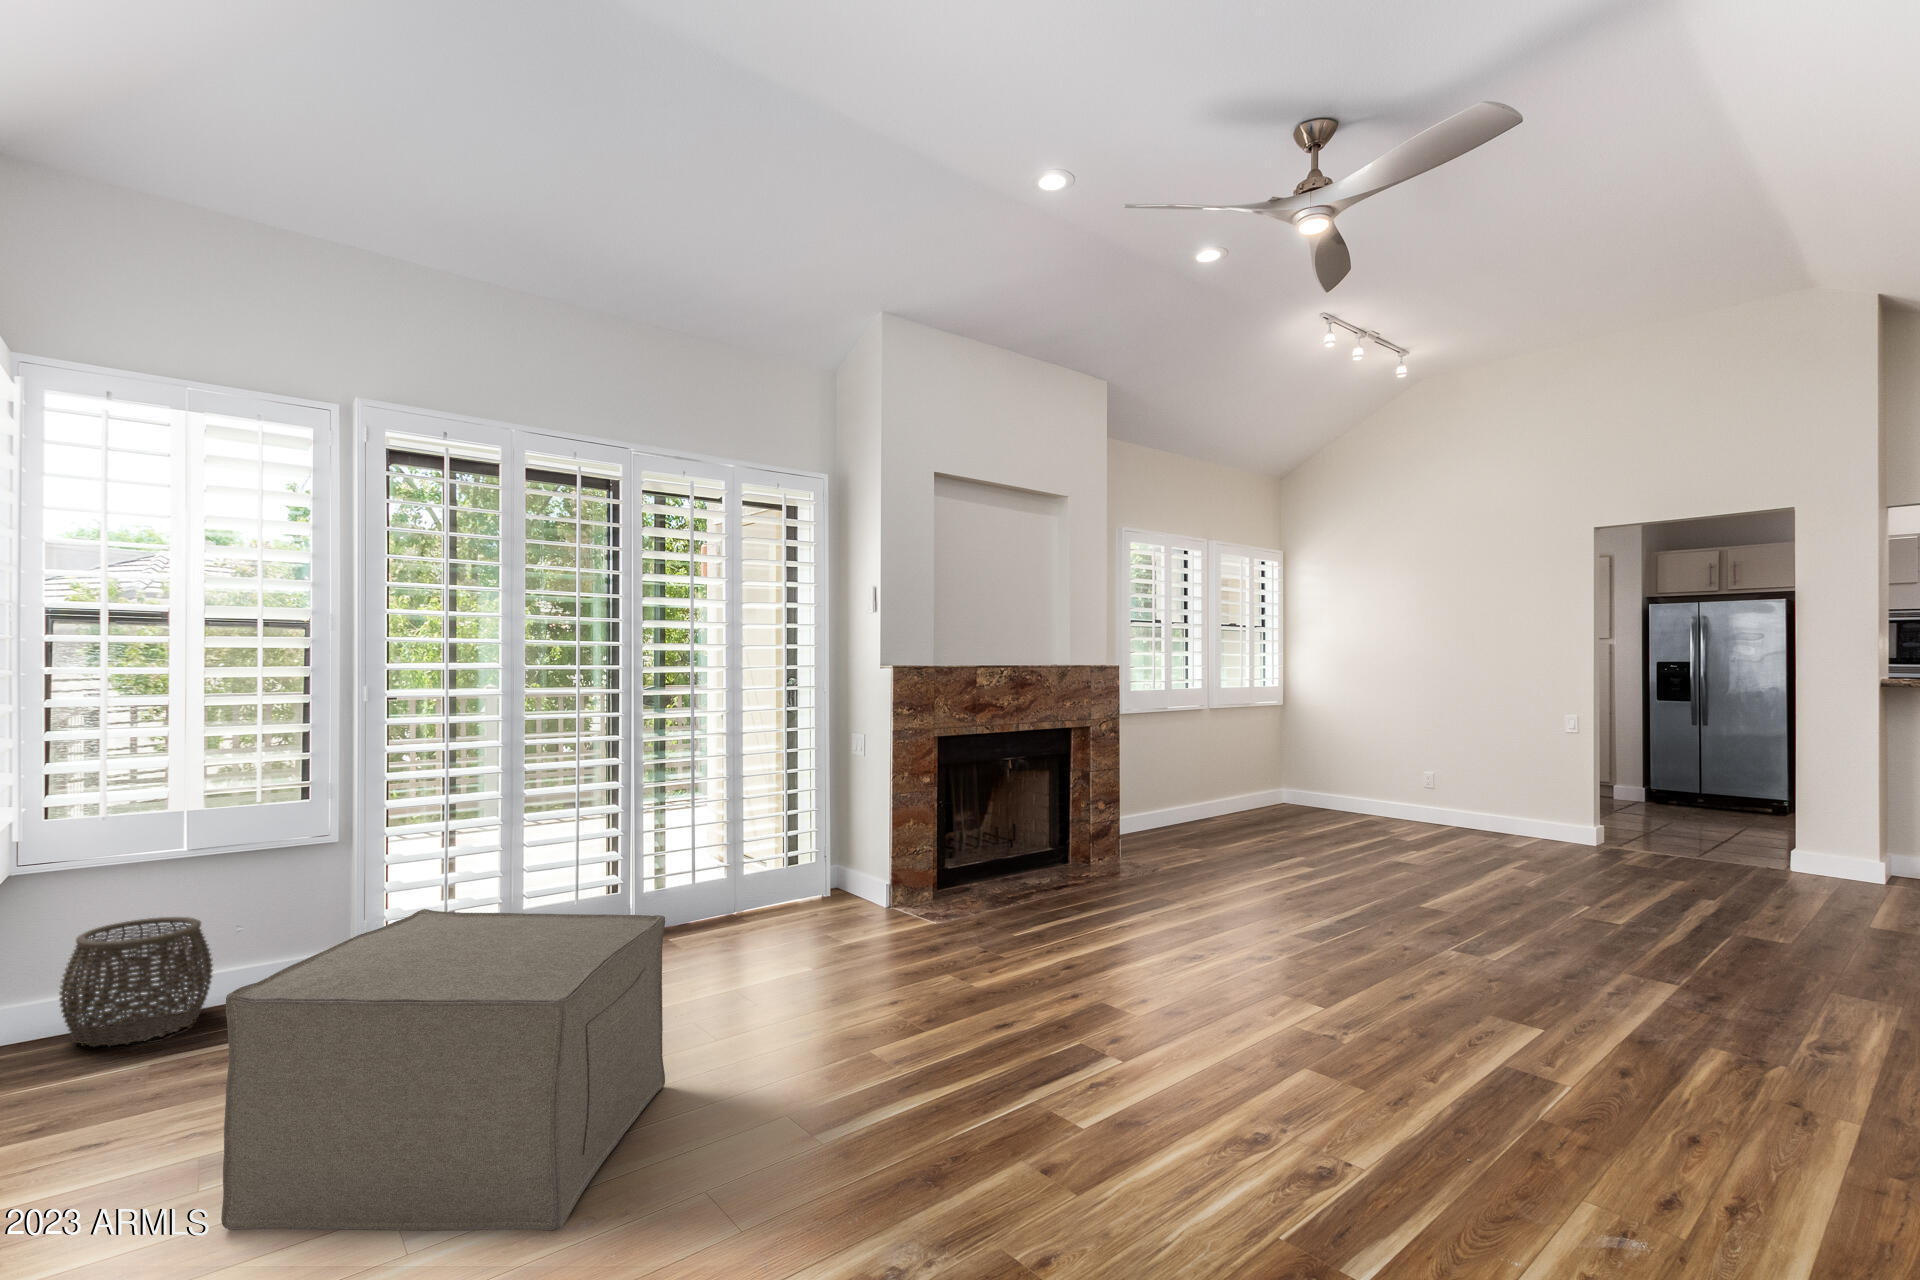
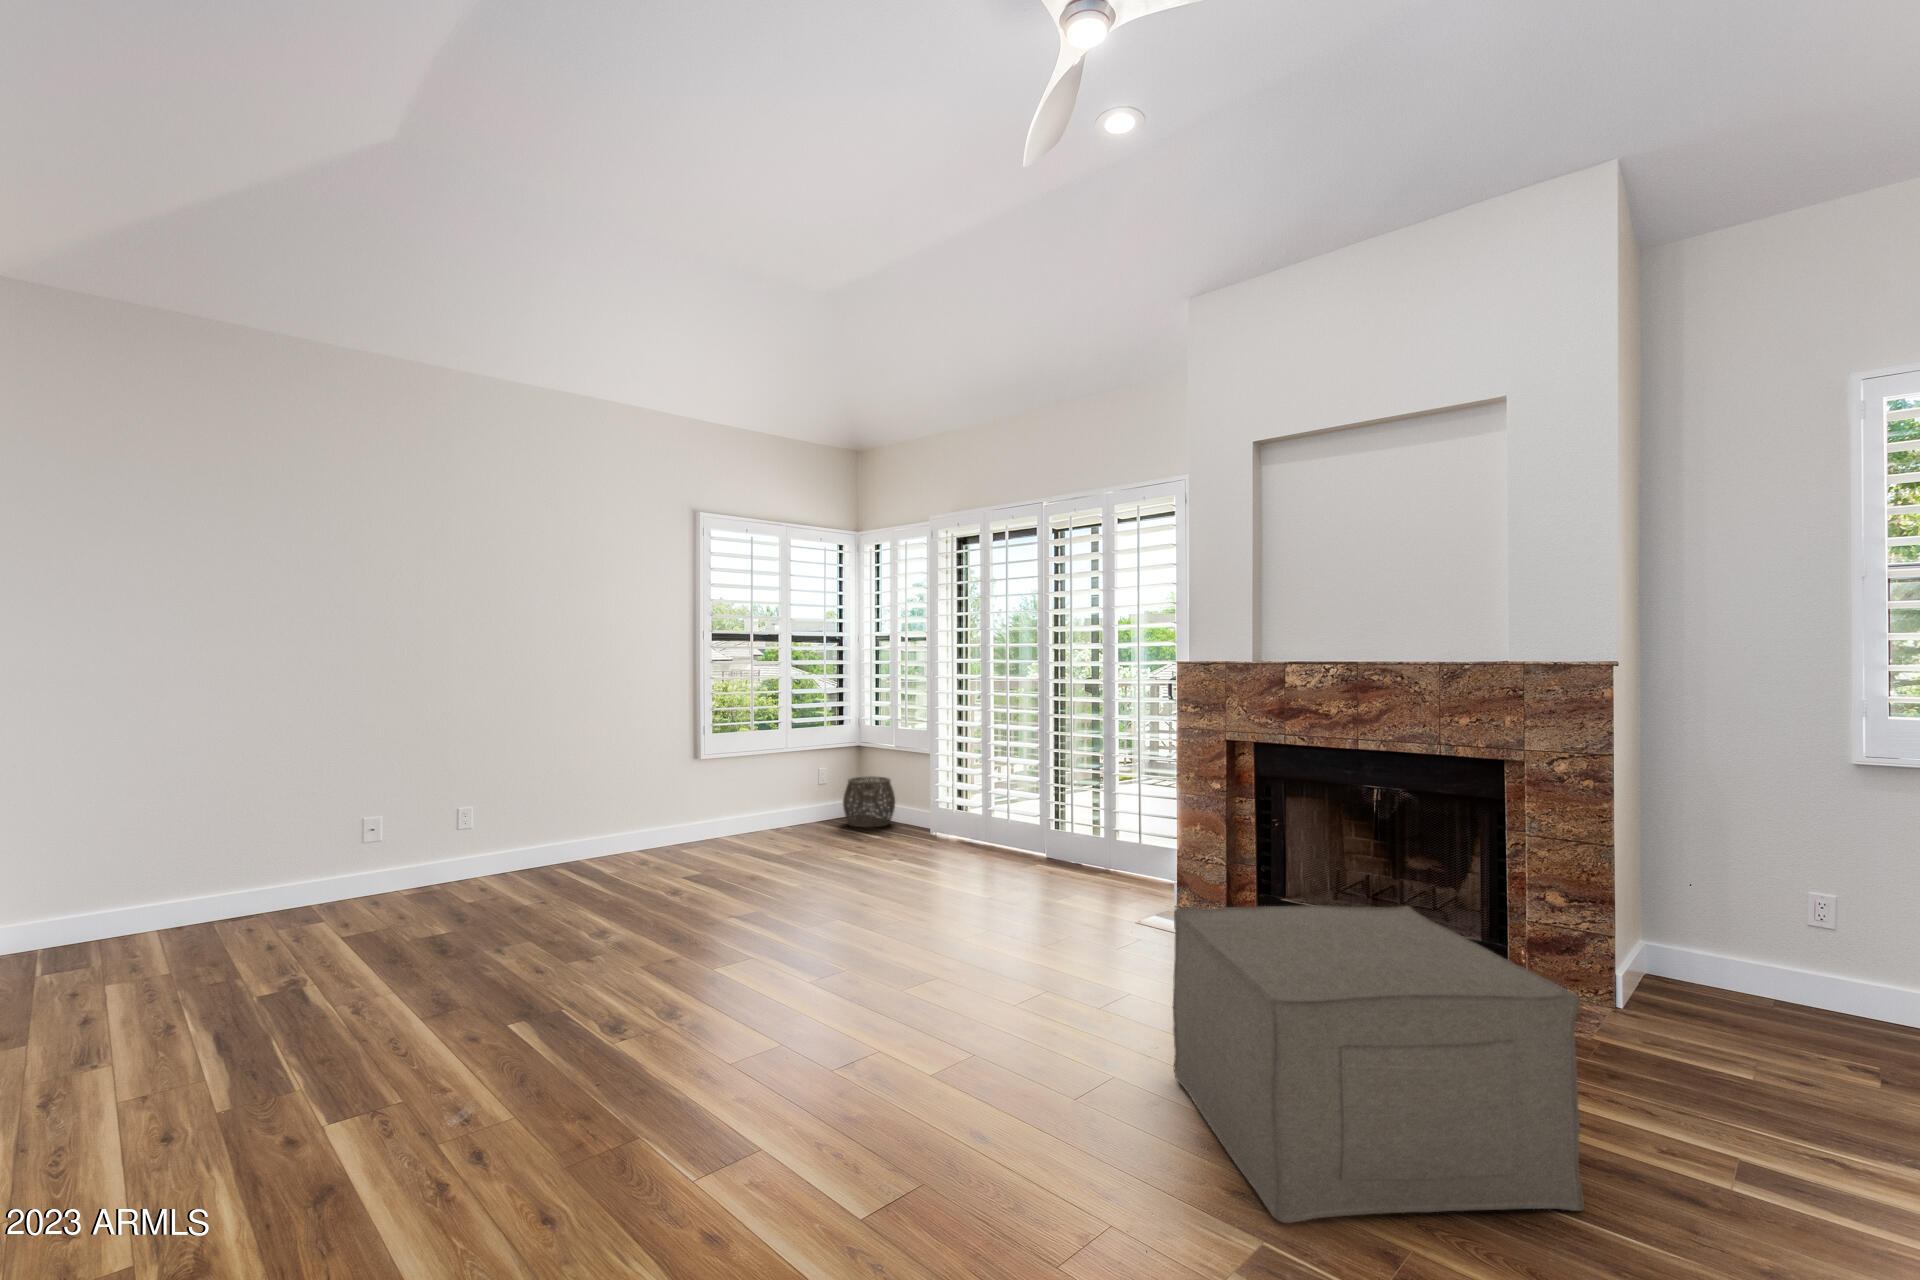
ottoman: present [221,909,665,1231] -> present [1173,905,1584,1223]

